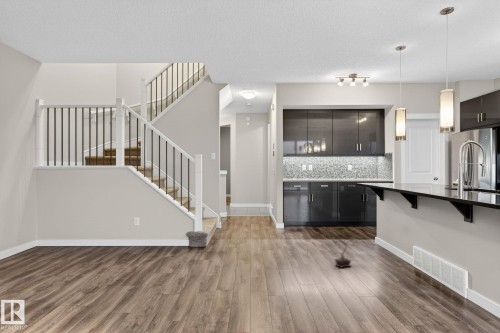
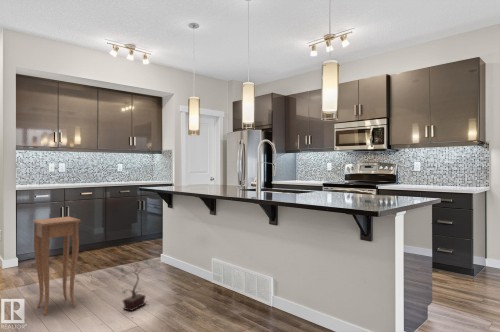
side table: none [285,199,310,257] -> present [33,217,81,315]

